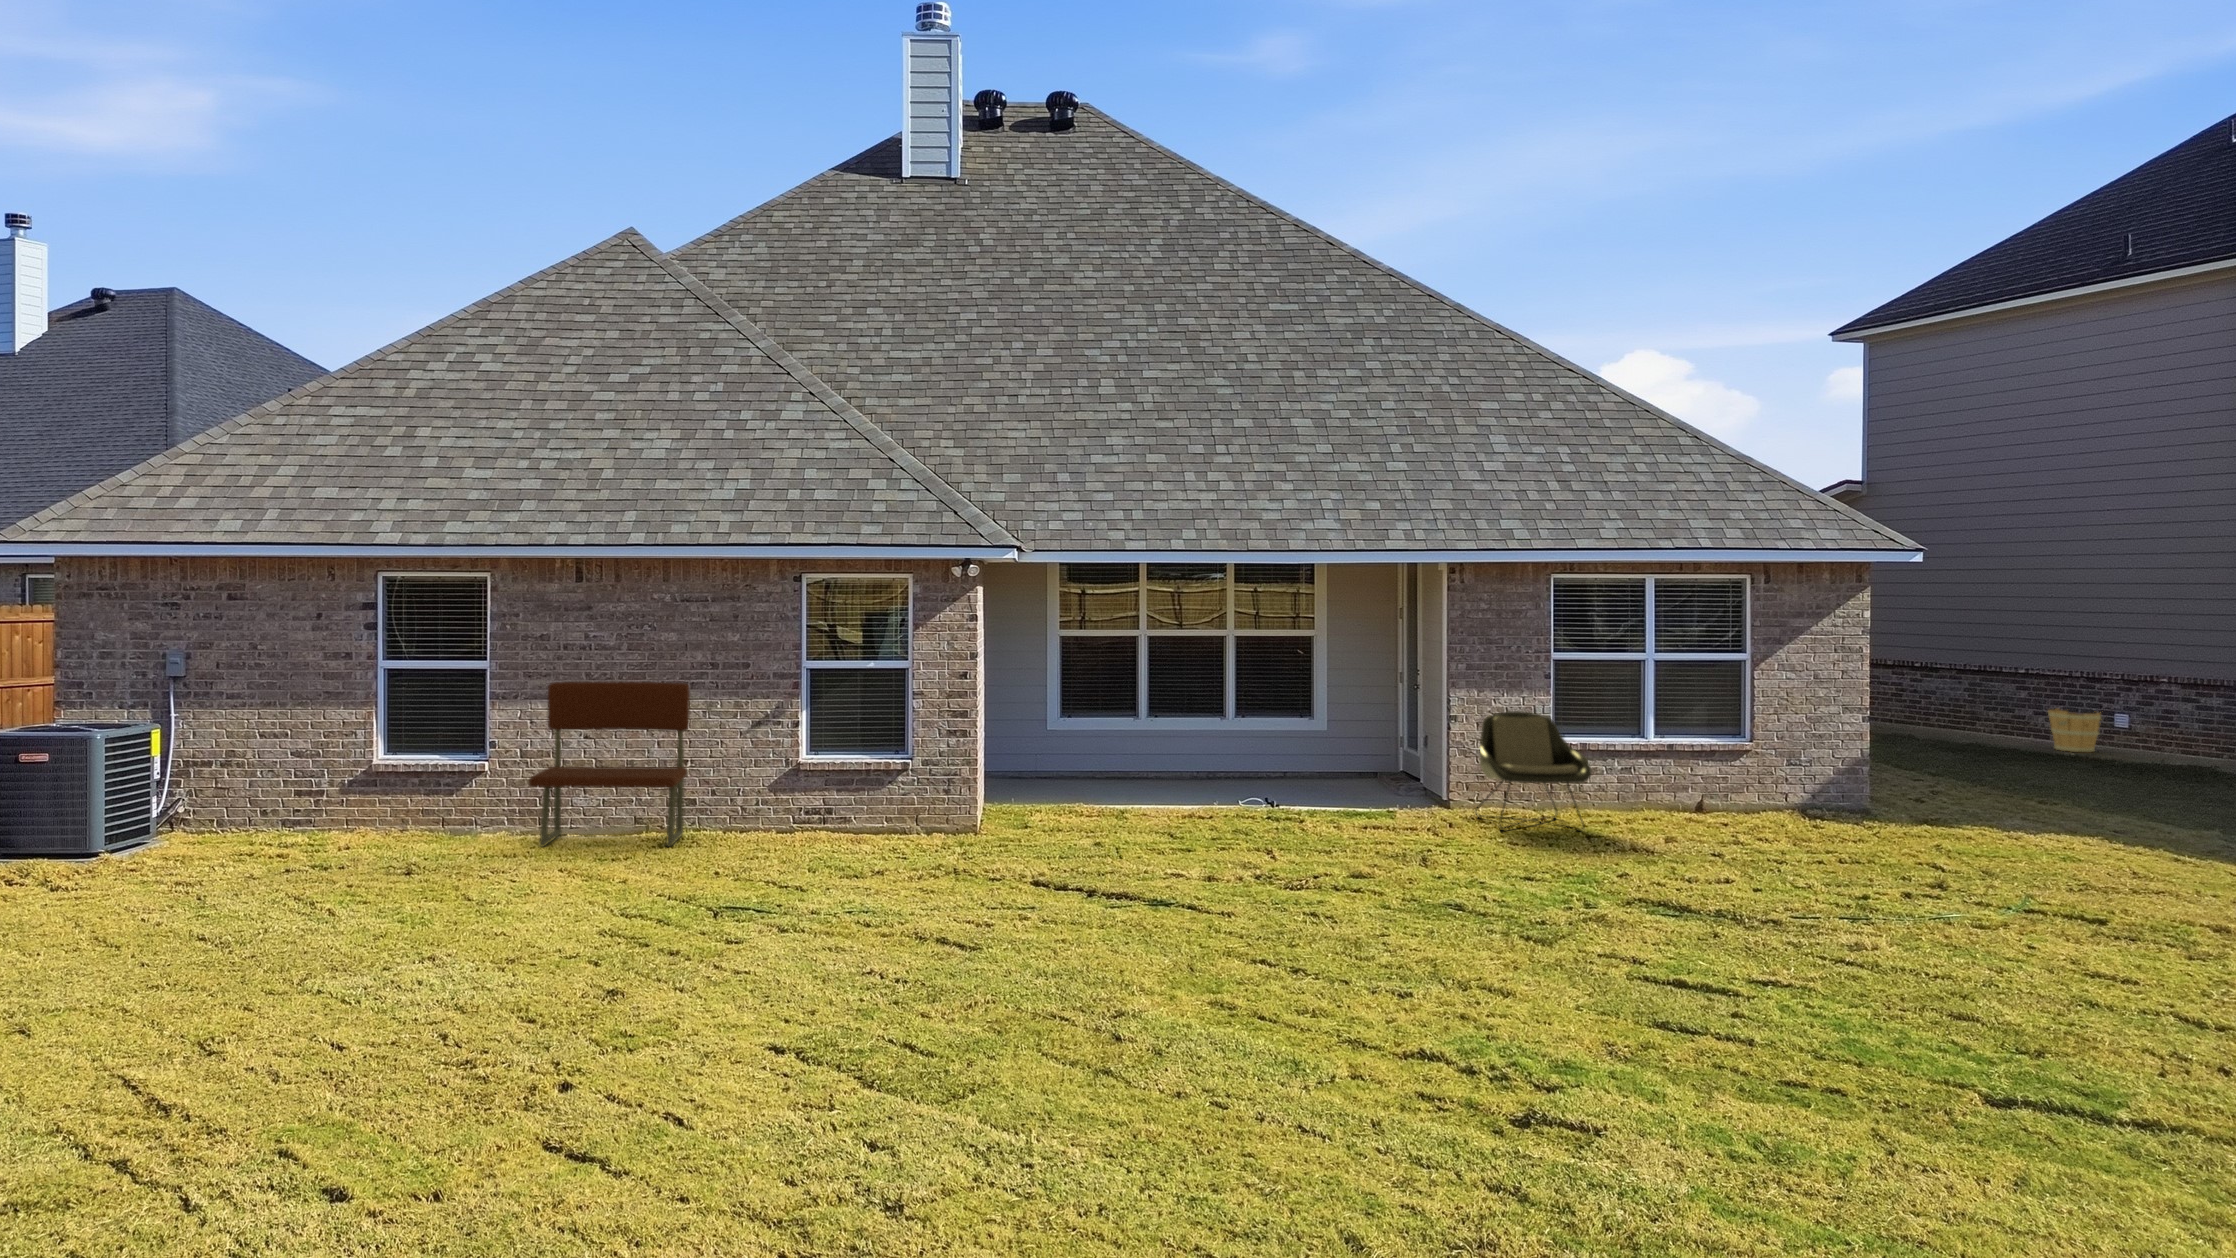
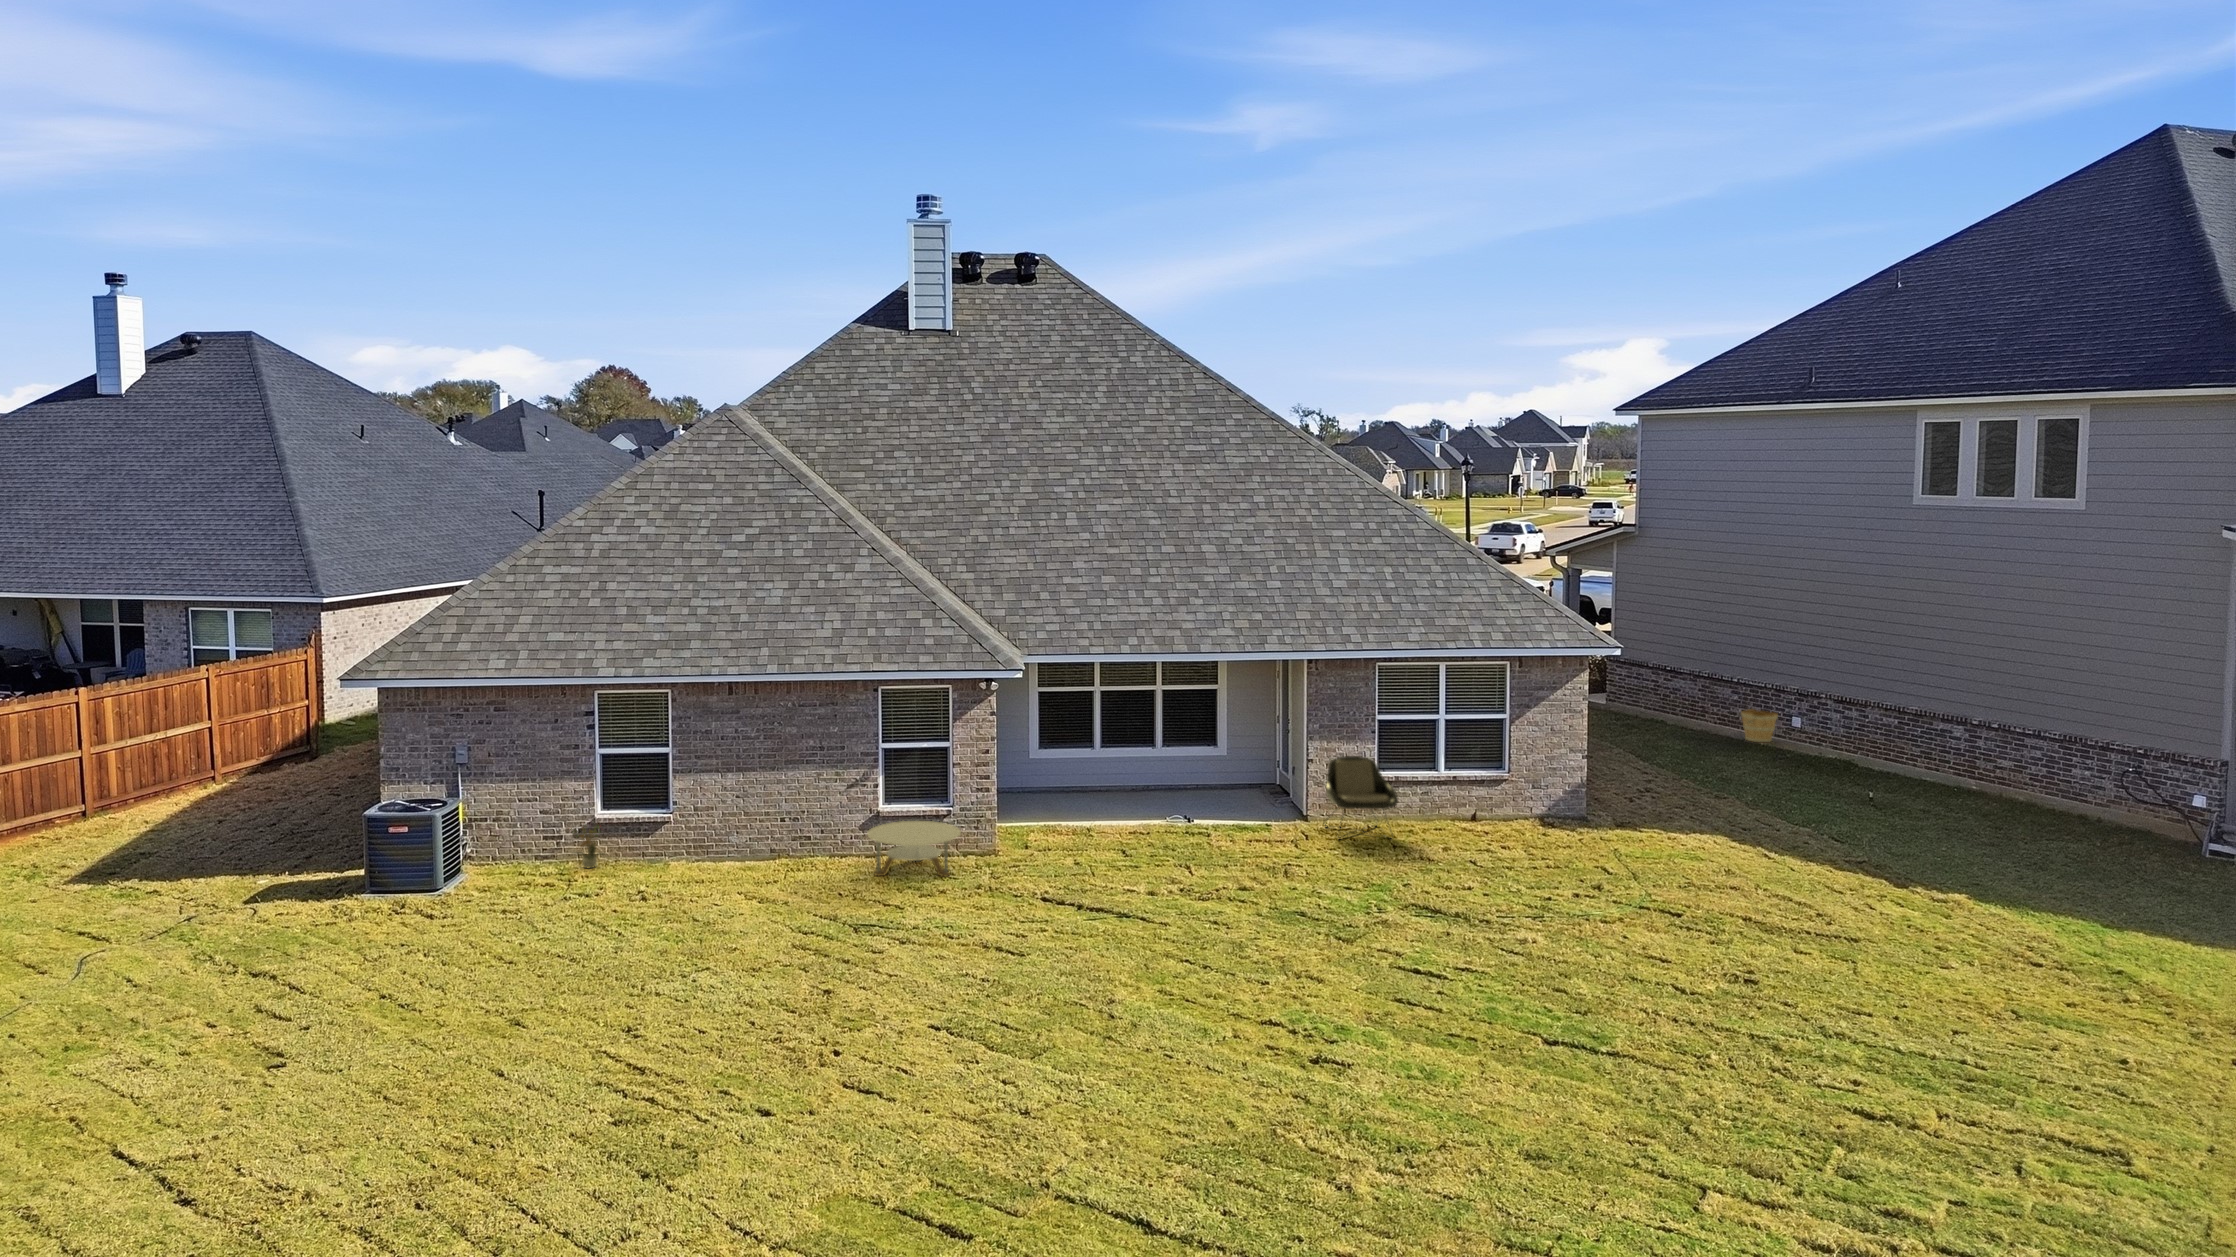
bench: present [529,682,690,846] -> none [711,761,808,873]
potted plant: none [324,770,382,837] -> present [571,825,600,868]
round table: none [770,780,916,857] -> present [867,821,961,877]

